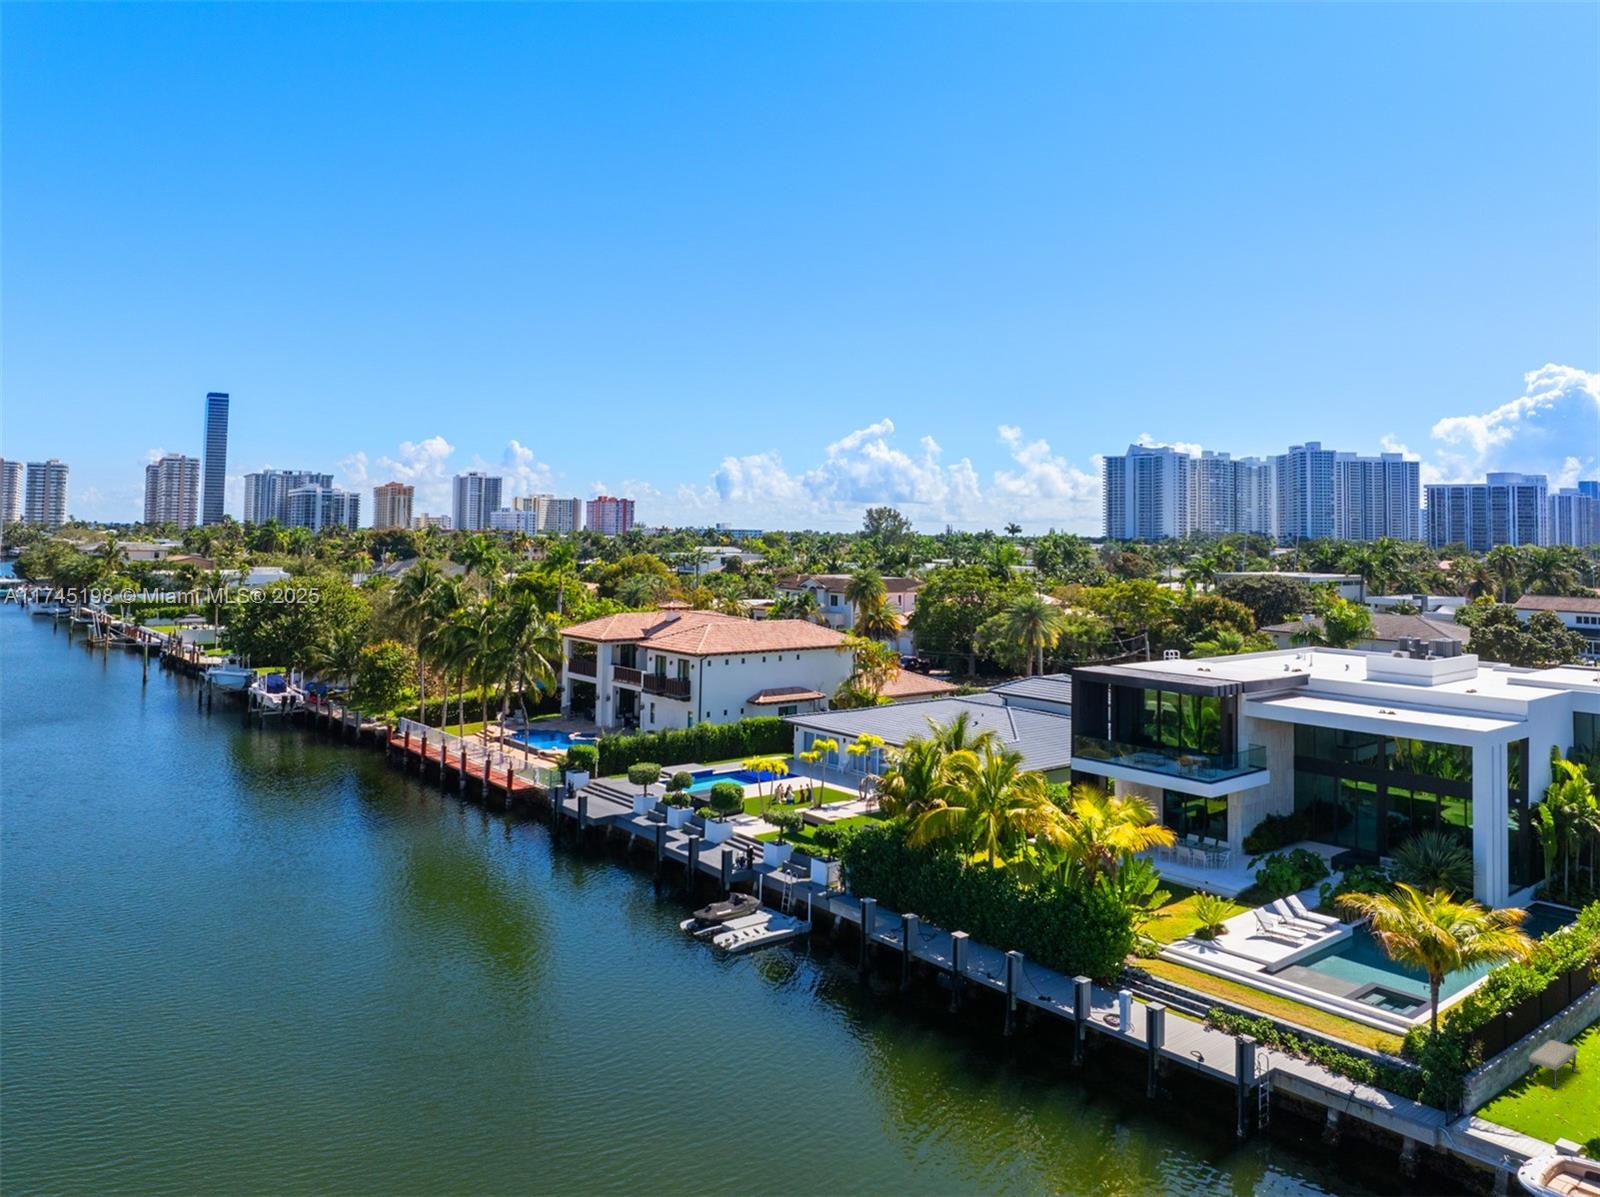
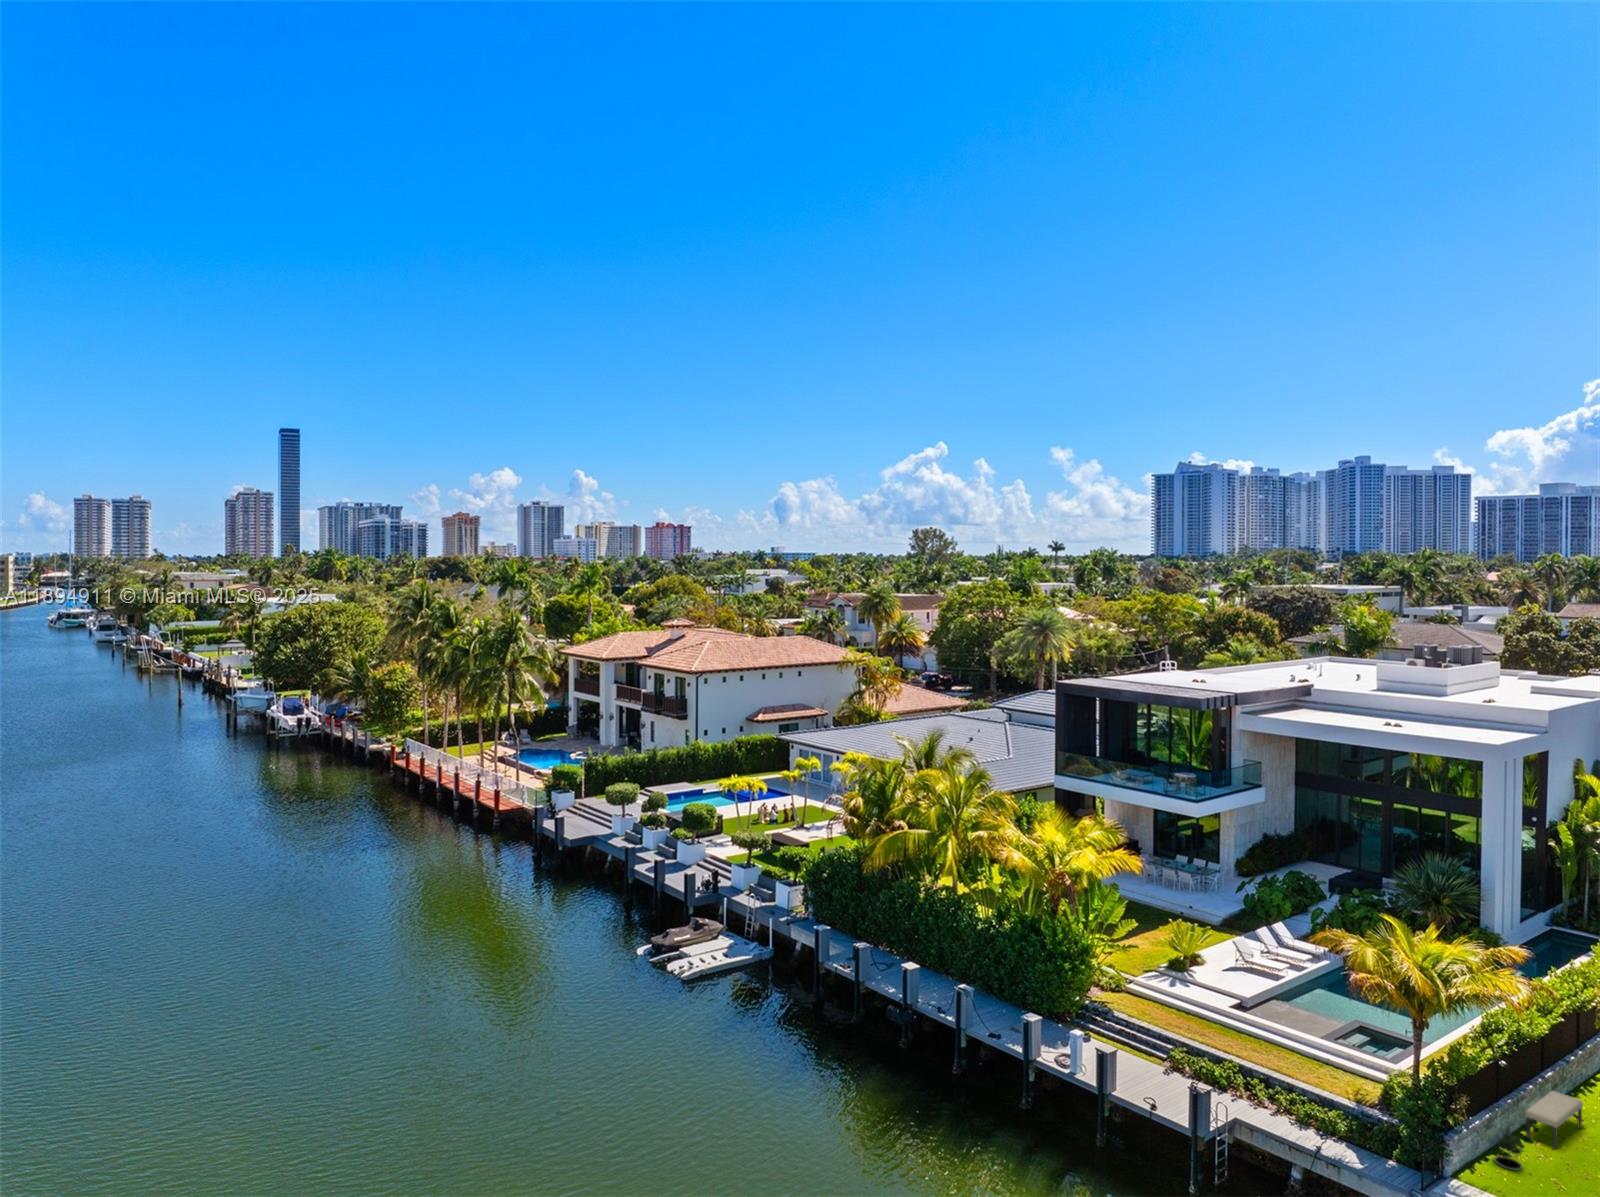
potted tree: none [1502,1067,1532,1107] -> present [1494,1126,1524,1170]

